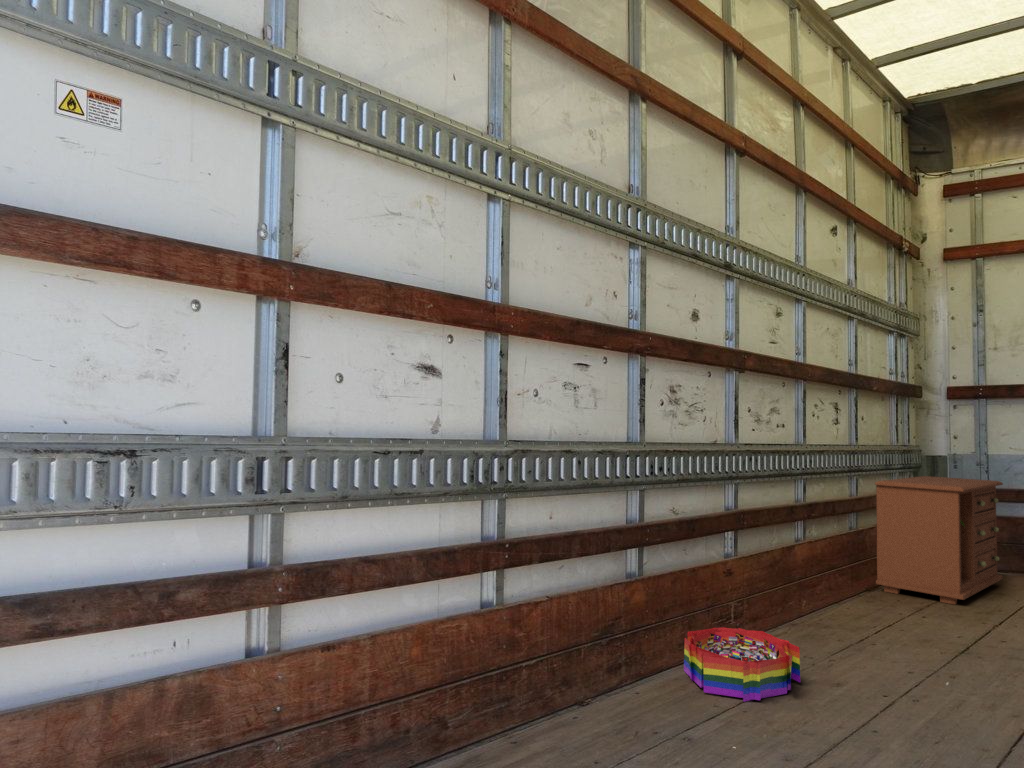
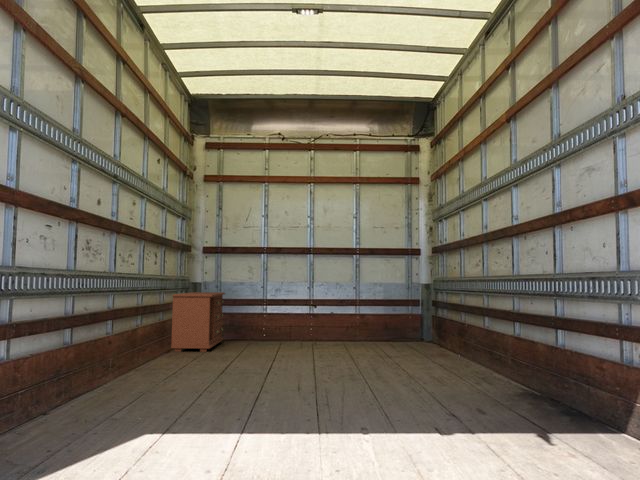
storage bin: present [684,627,800,702] -> none [92,367,152,398]

